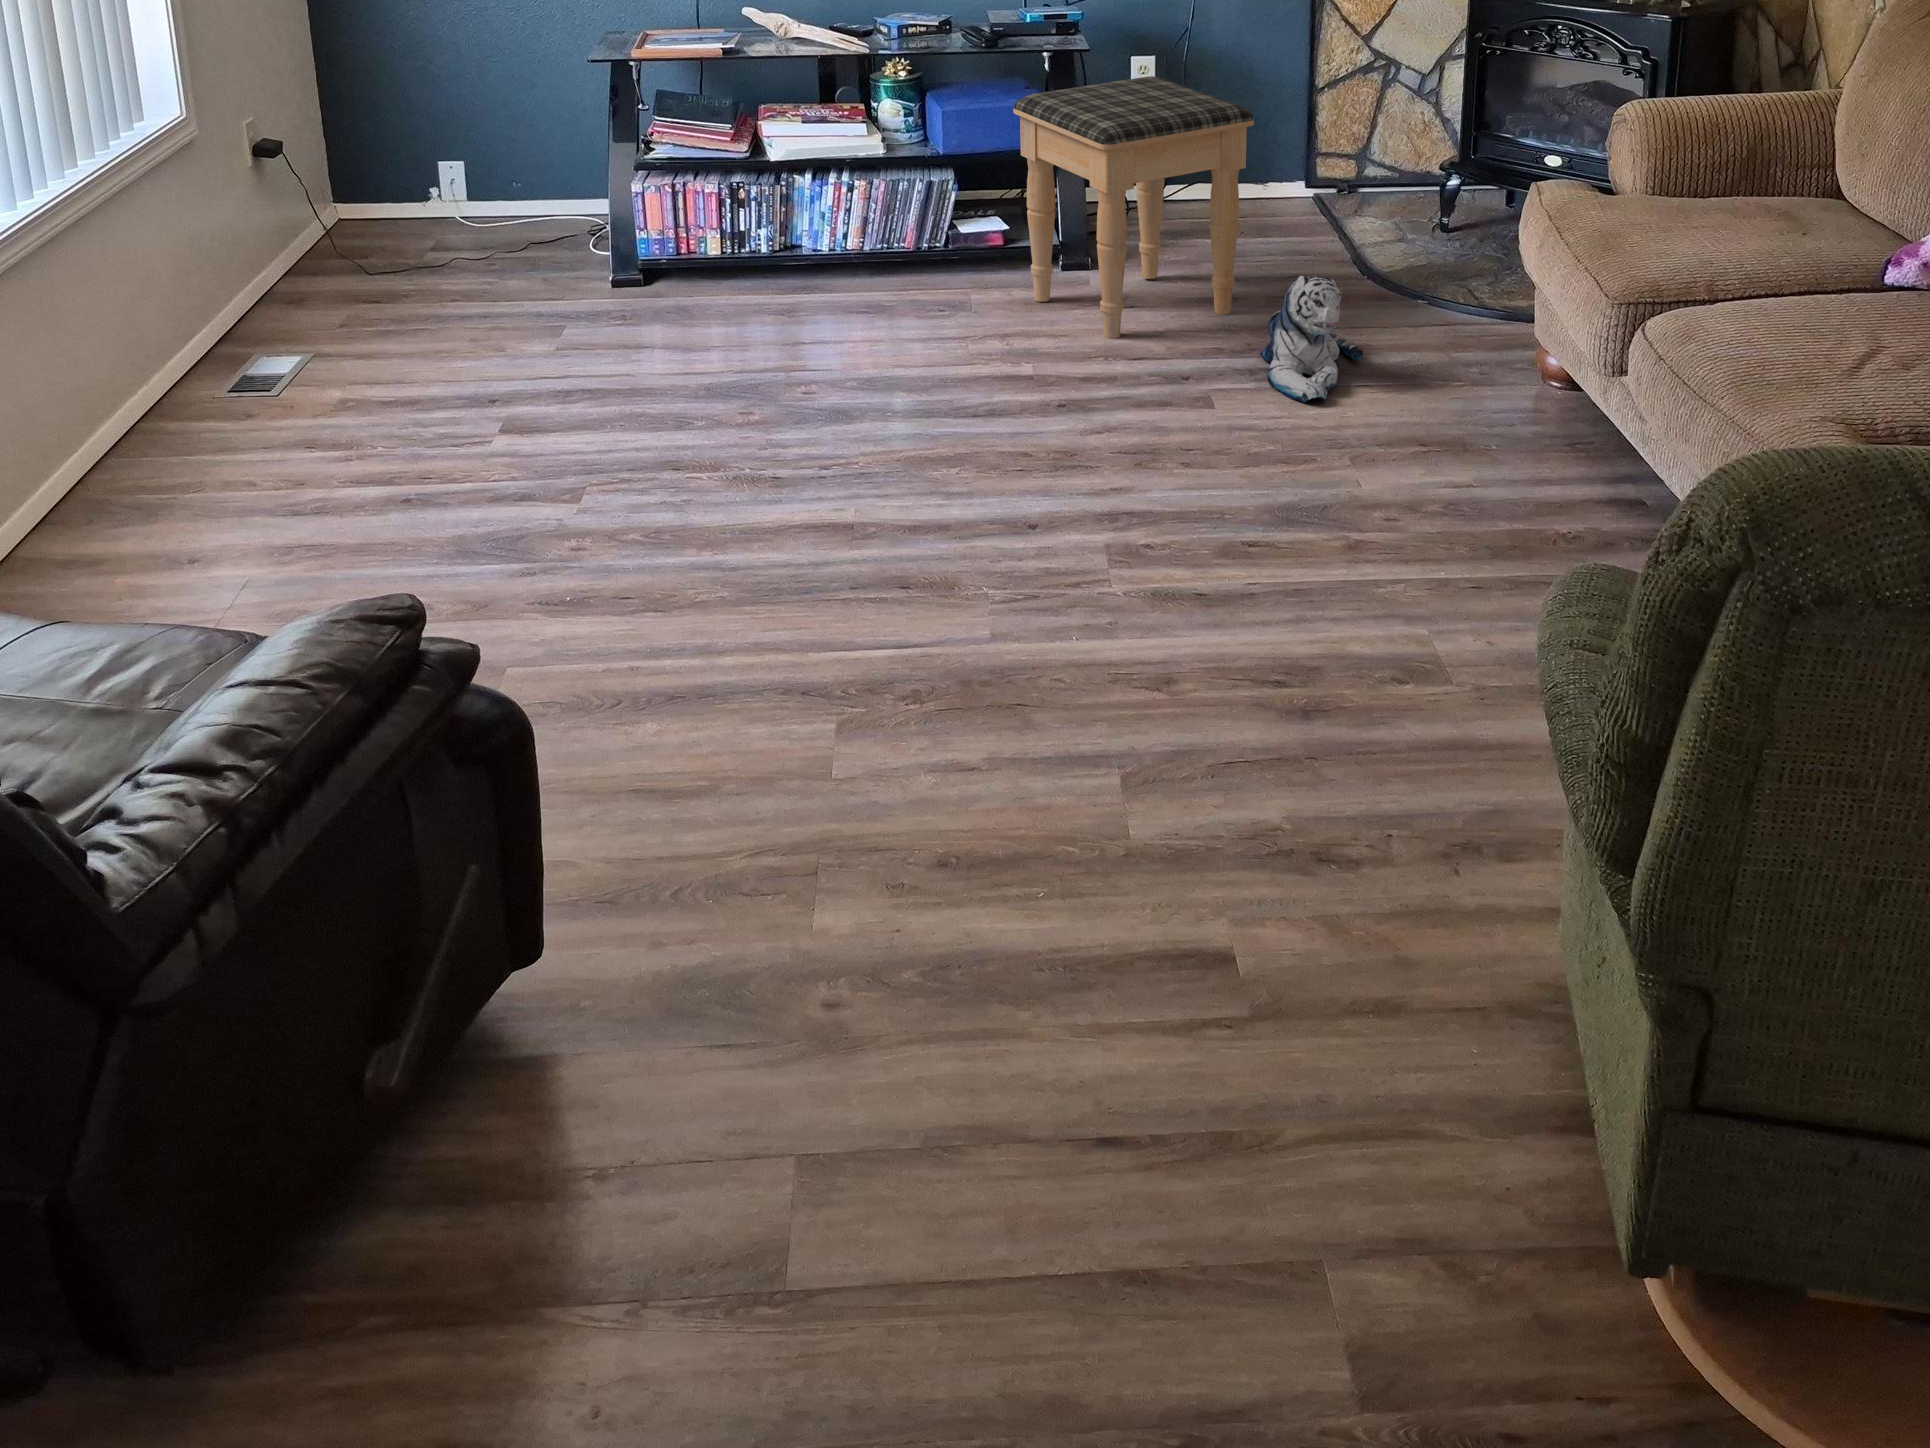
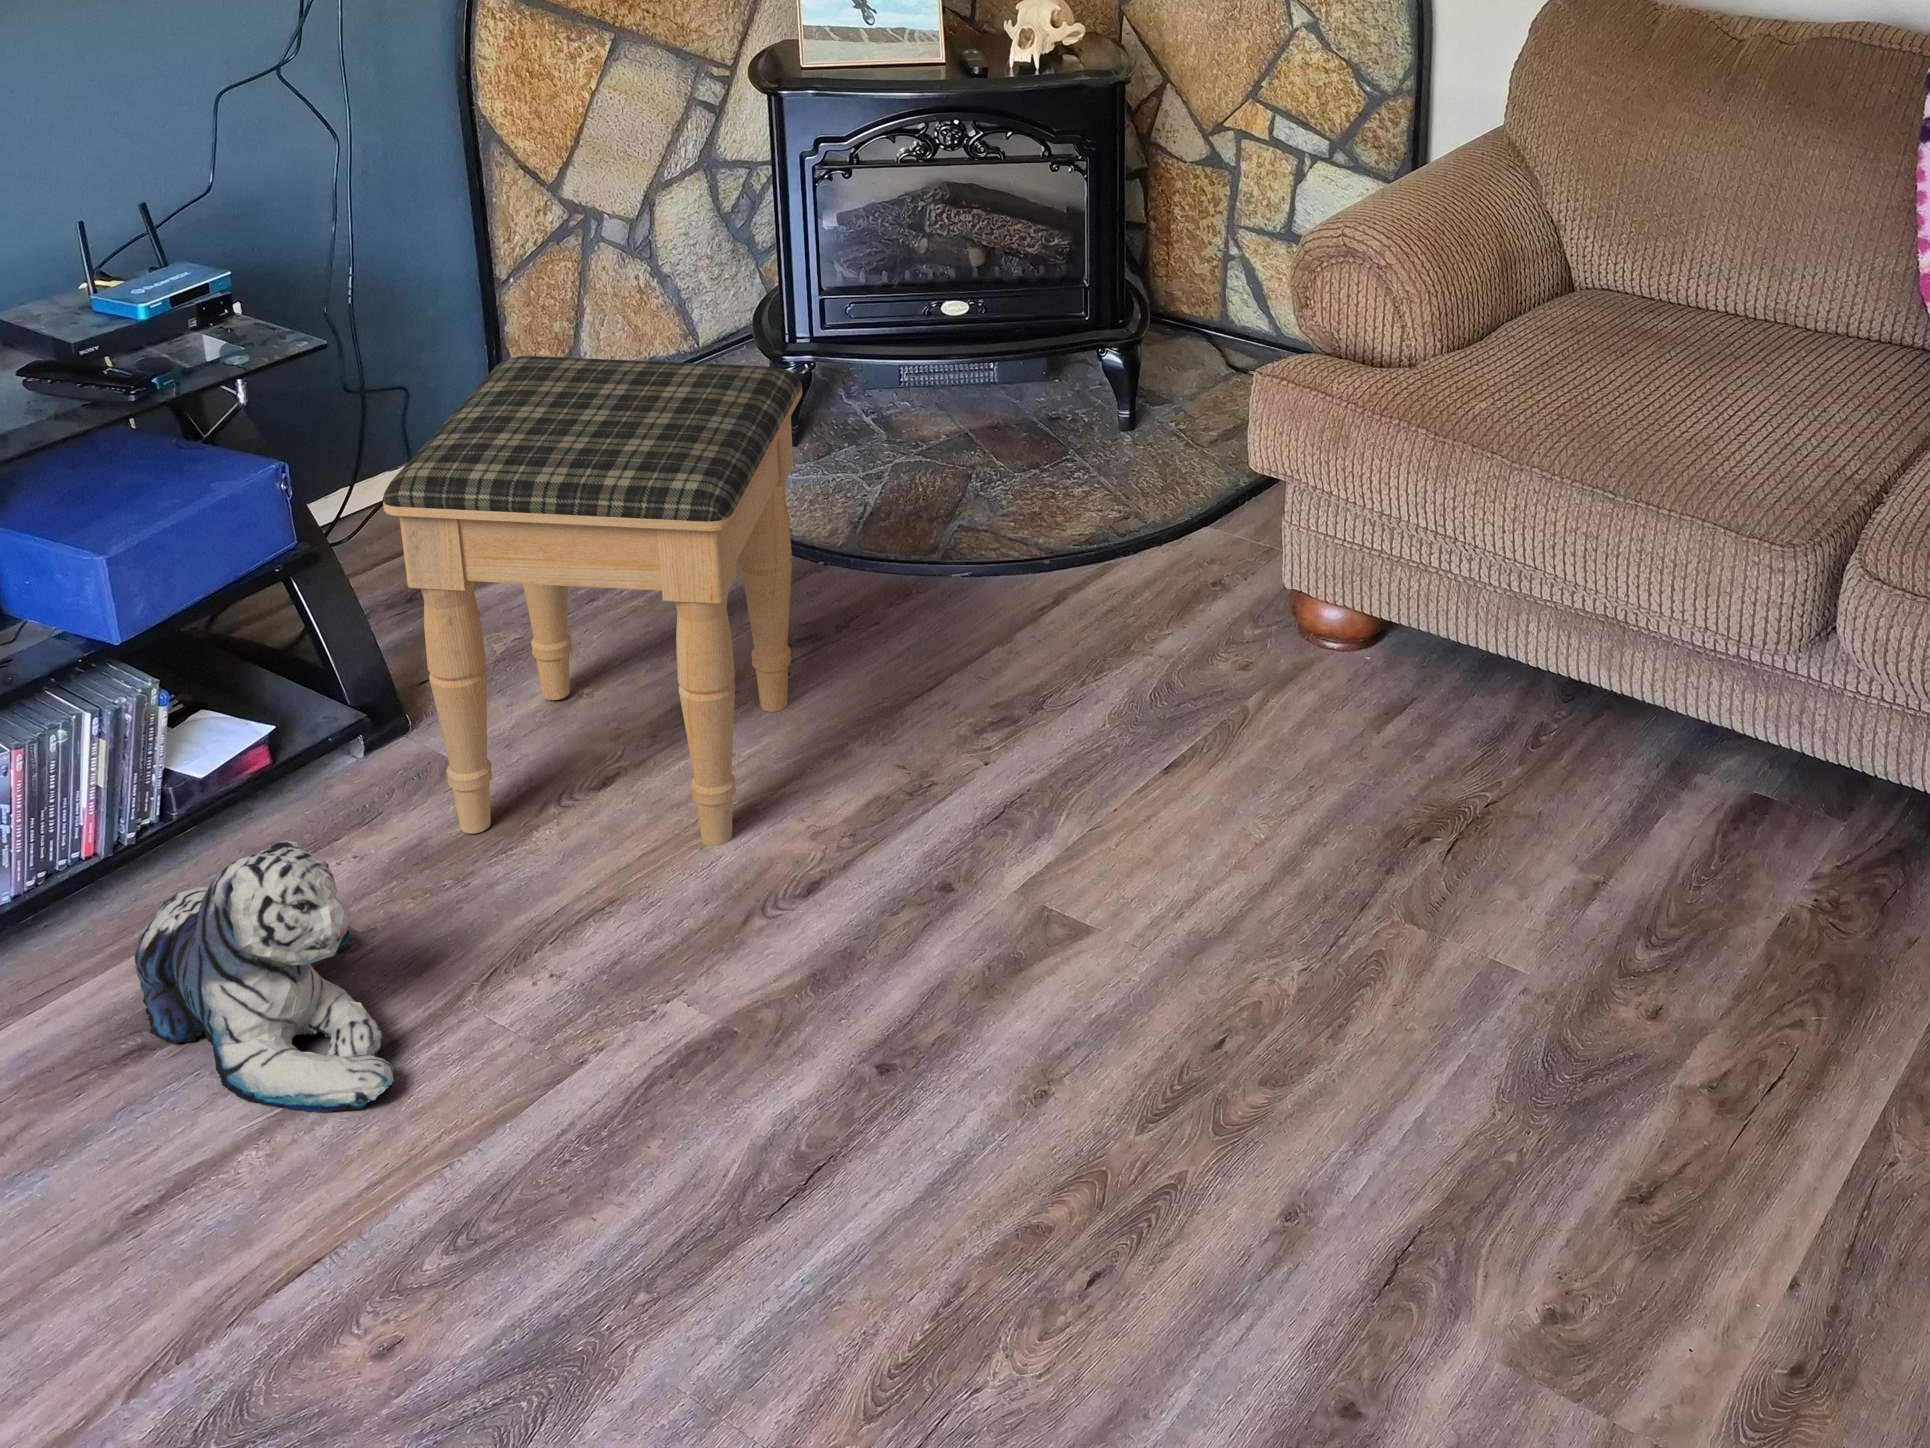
plush toy: present [1260,276,1364,402] -> present [134,841,395,1112]

